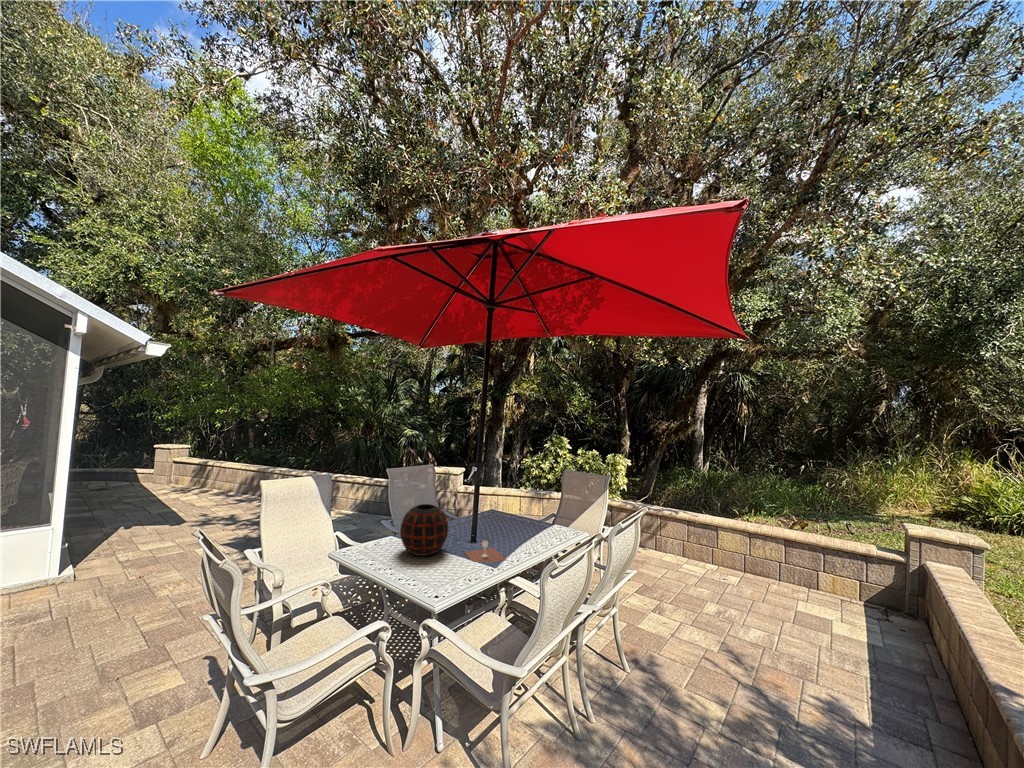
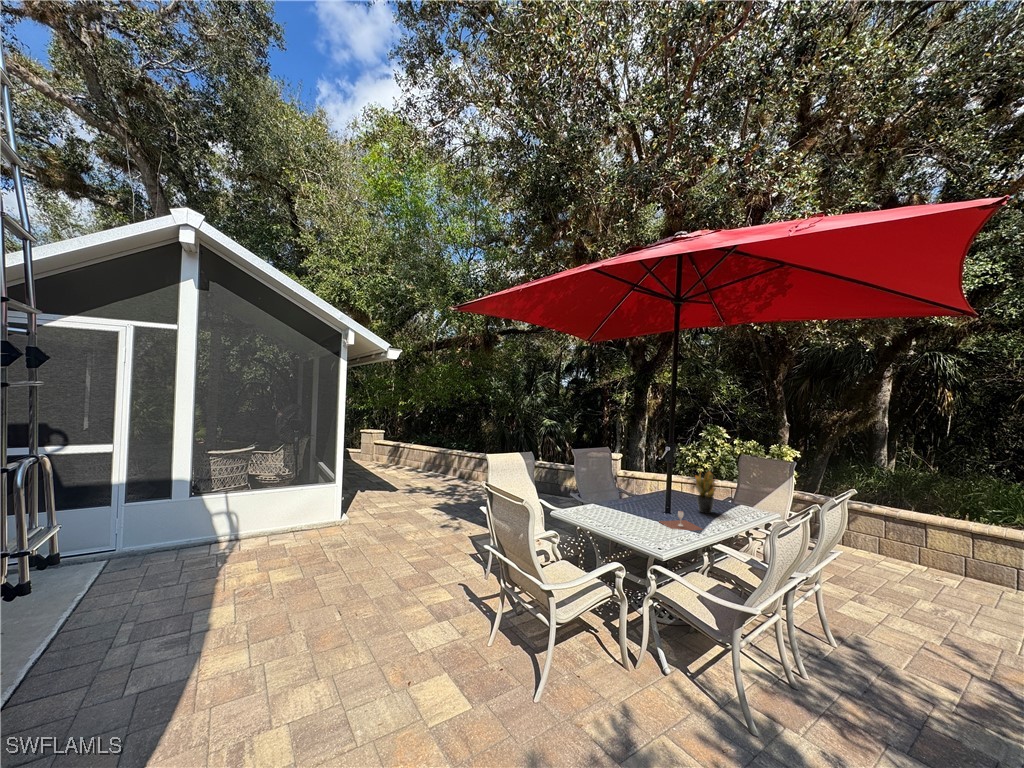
potted plant: none [508,487,537,536] -> present [695,472,716,513]
decorative vase: present [400,504,448,556] -> none [599,477,643,522]

